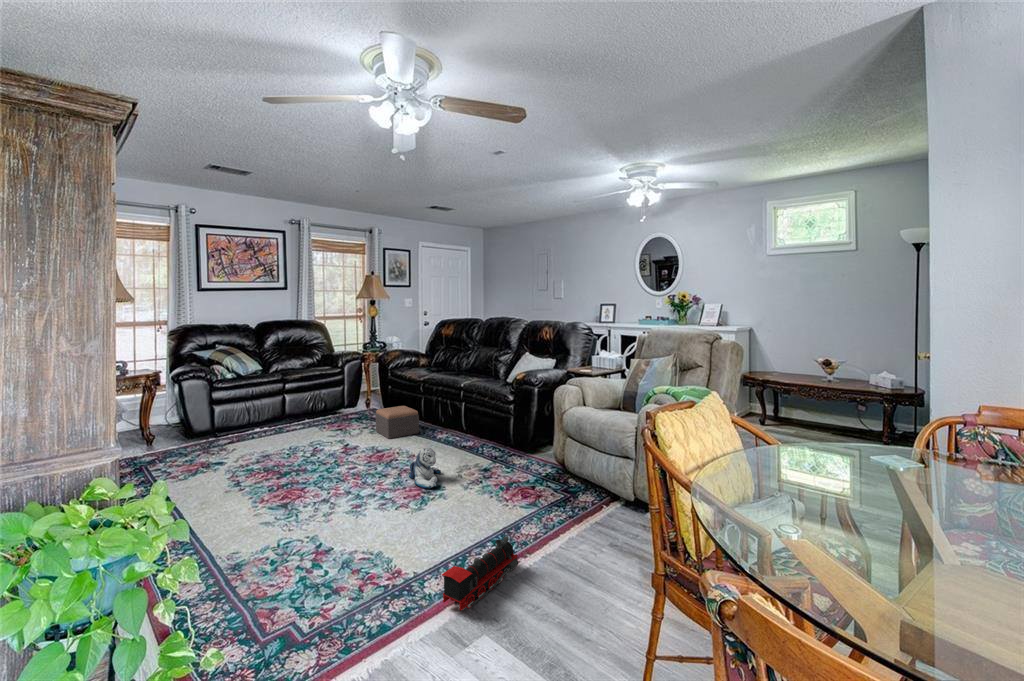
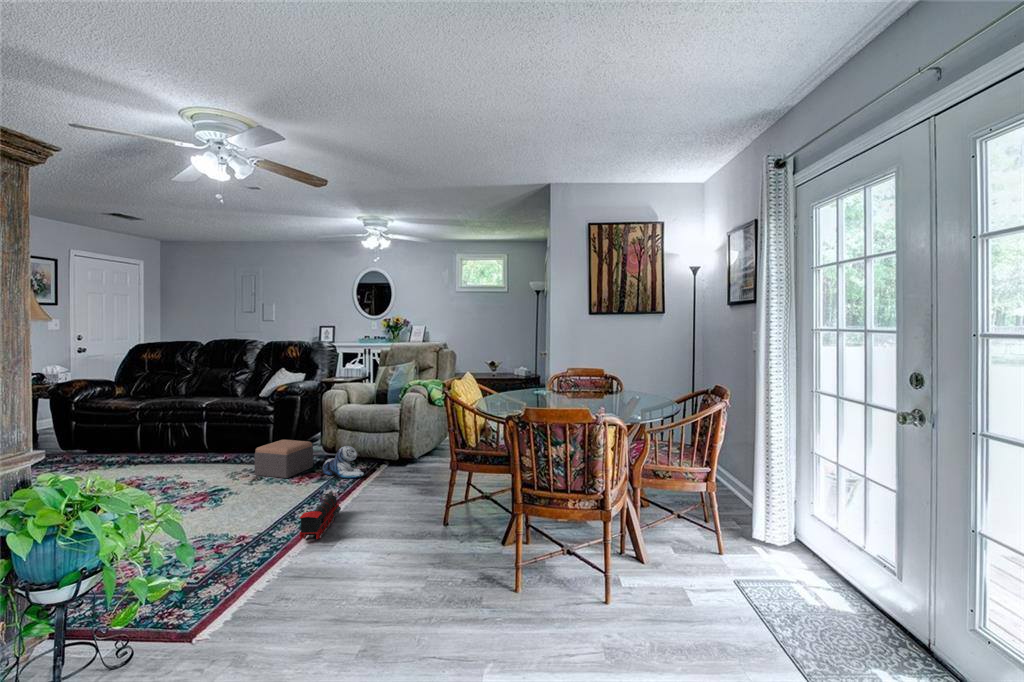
footstool: present [376,406,419,439] -> present [255,440,313,478]
plush toy: present [409,448,441,489] -> present [322,446,364,478]

